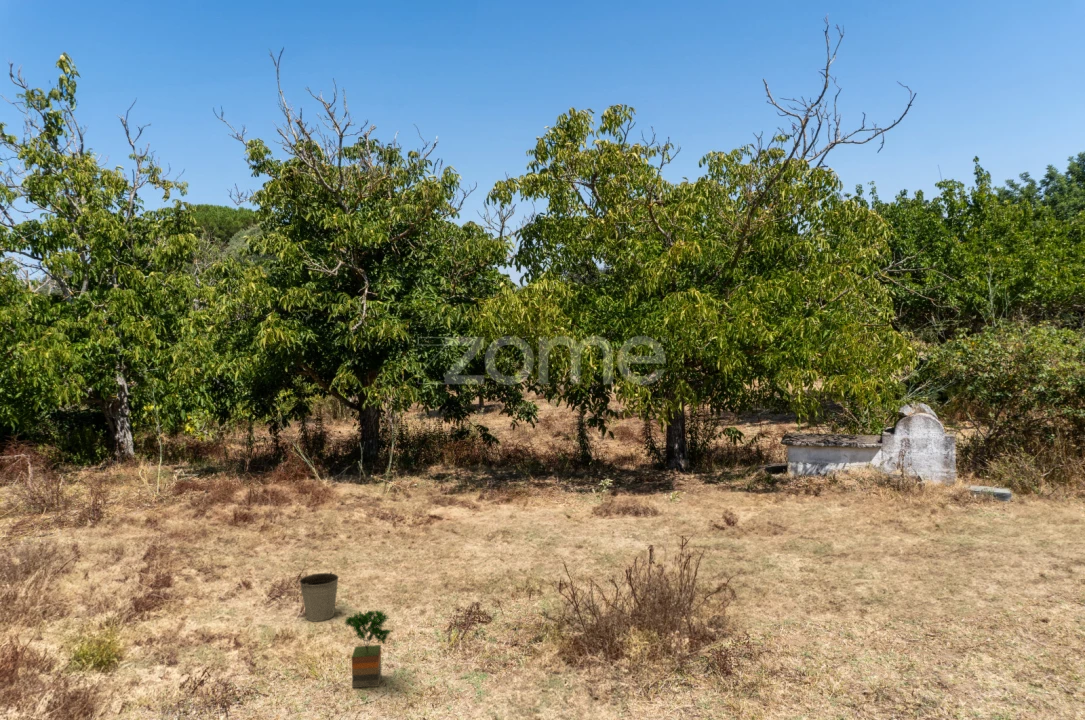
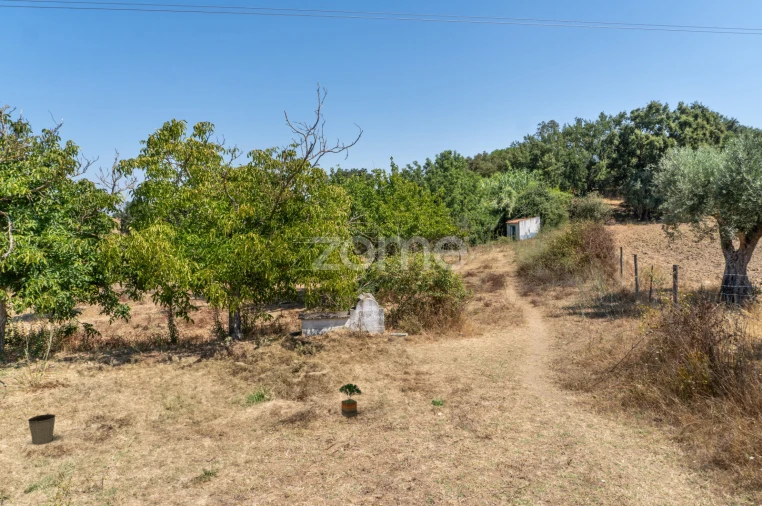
potted tree: present [345,611,390,688] -> present [339,384,361,417]

